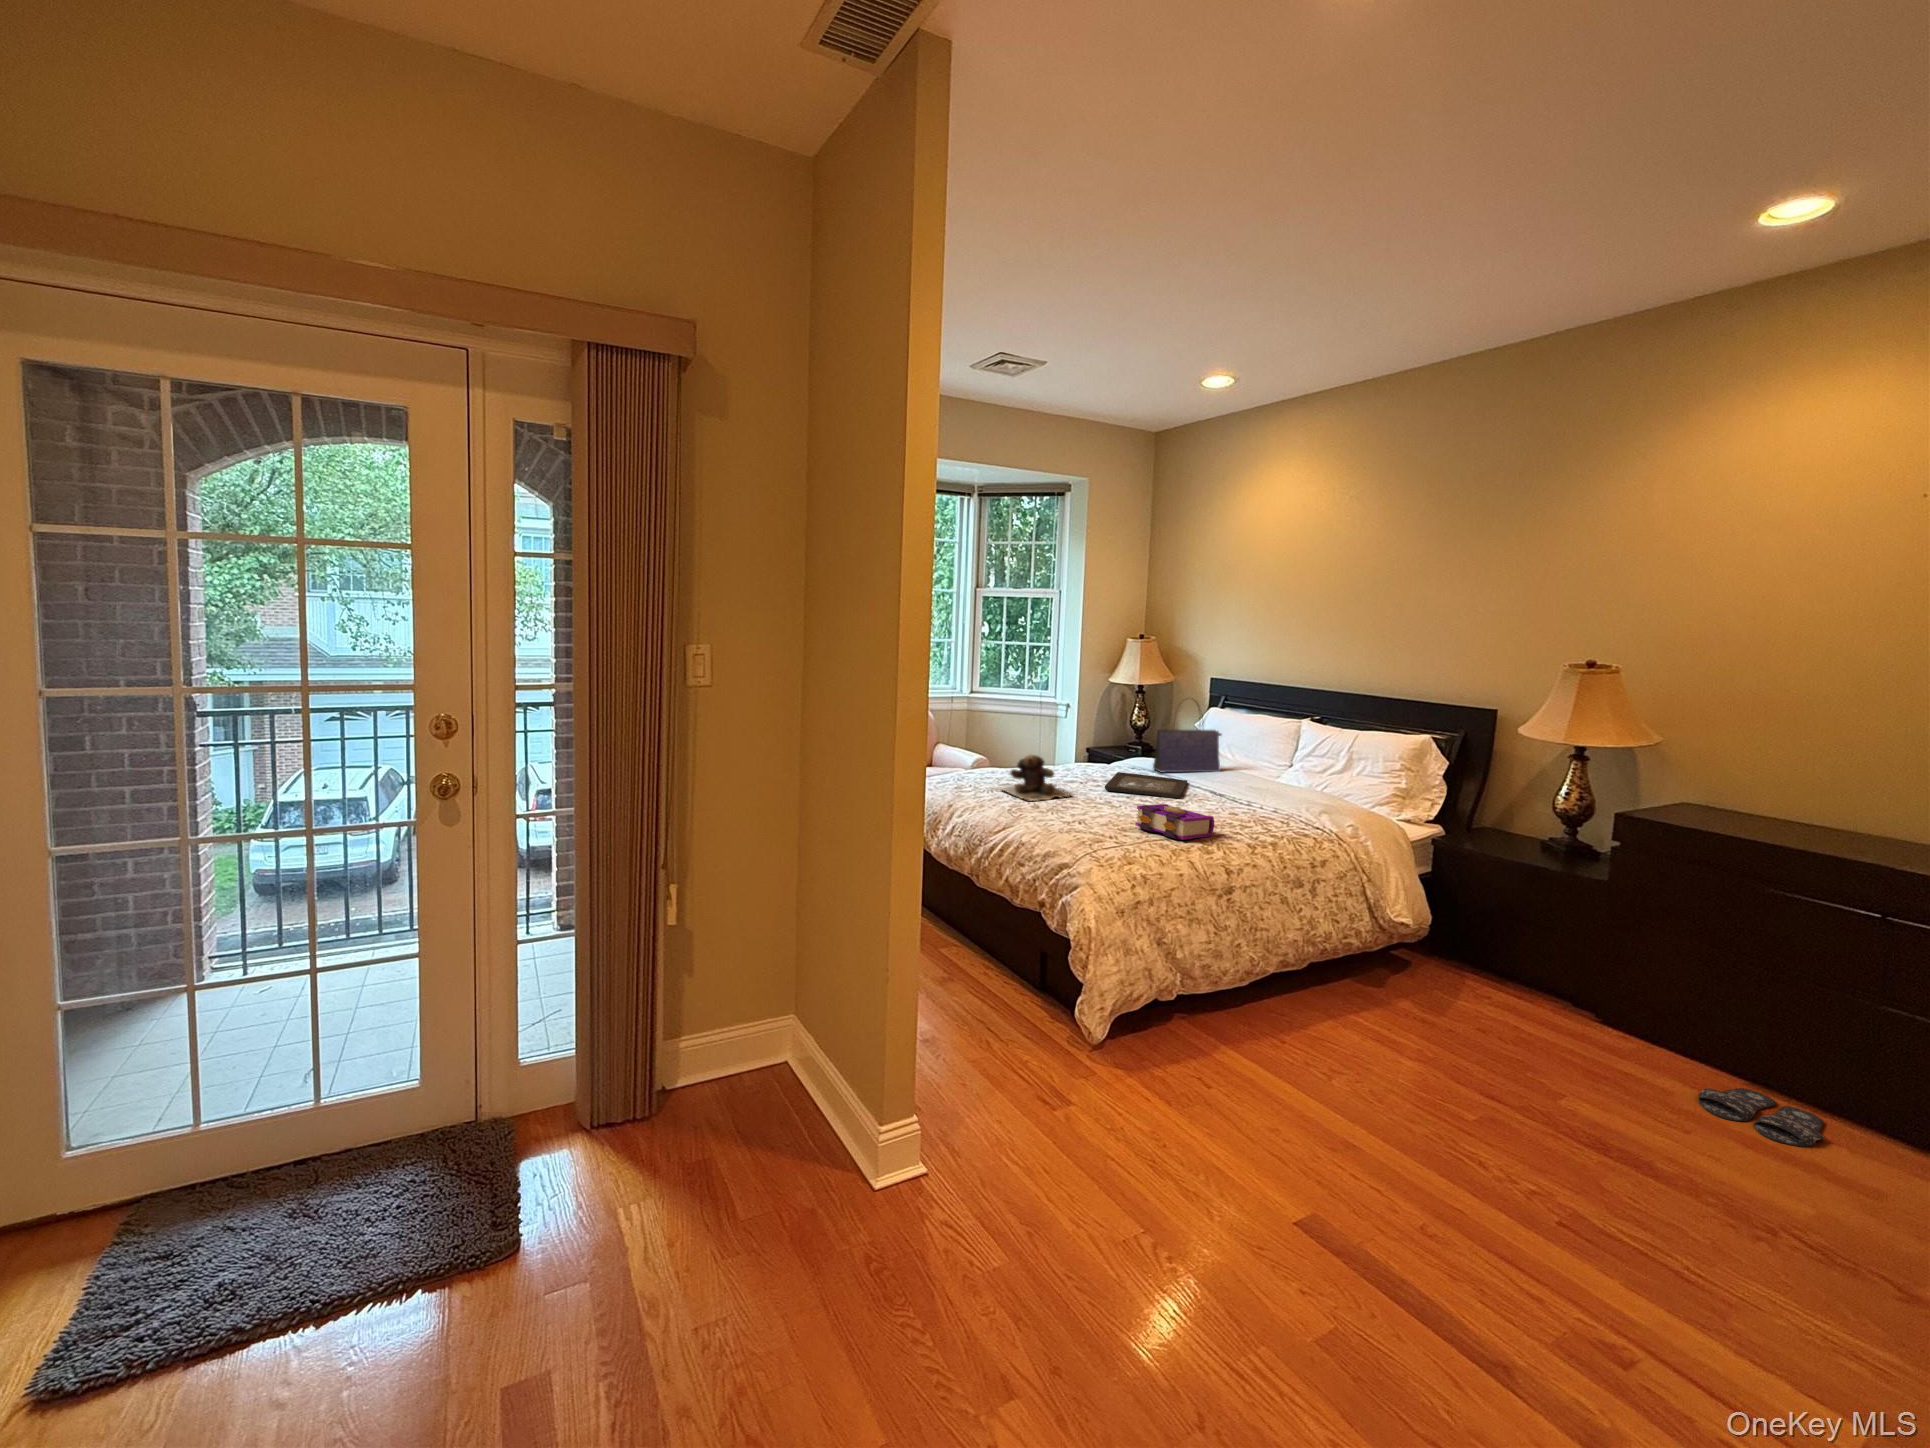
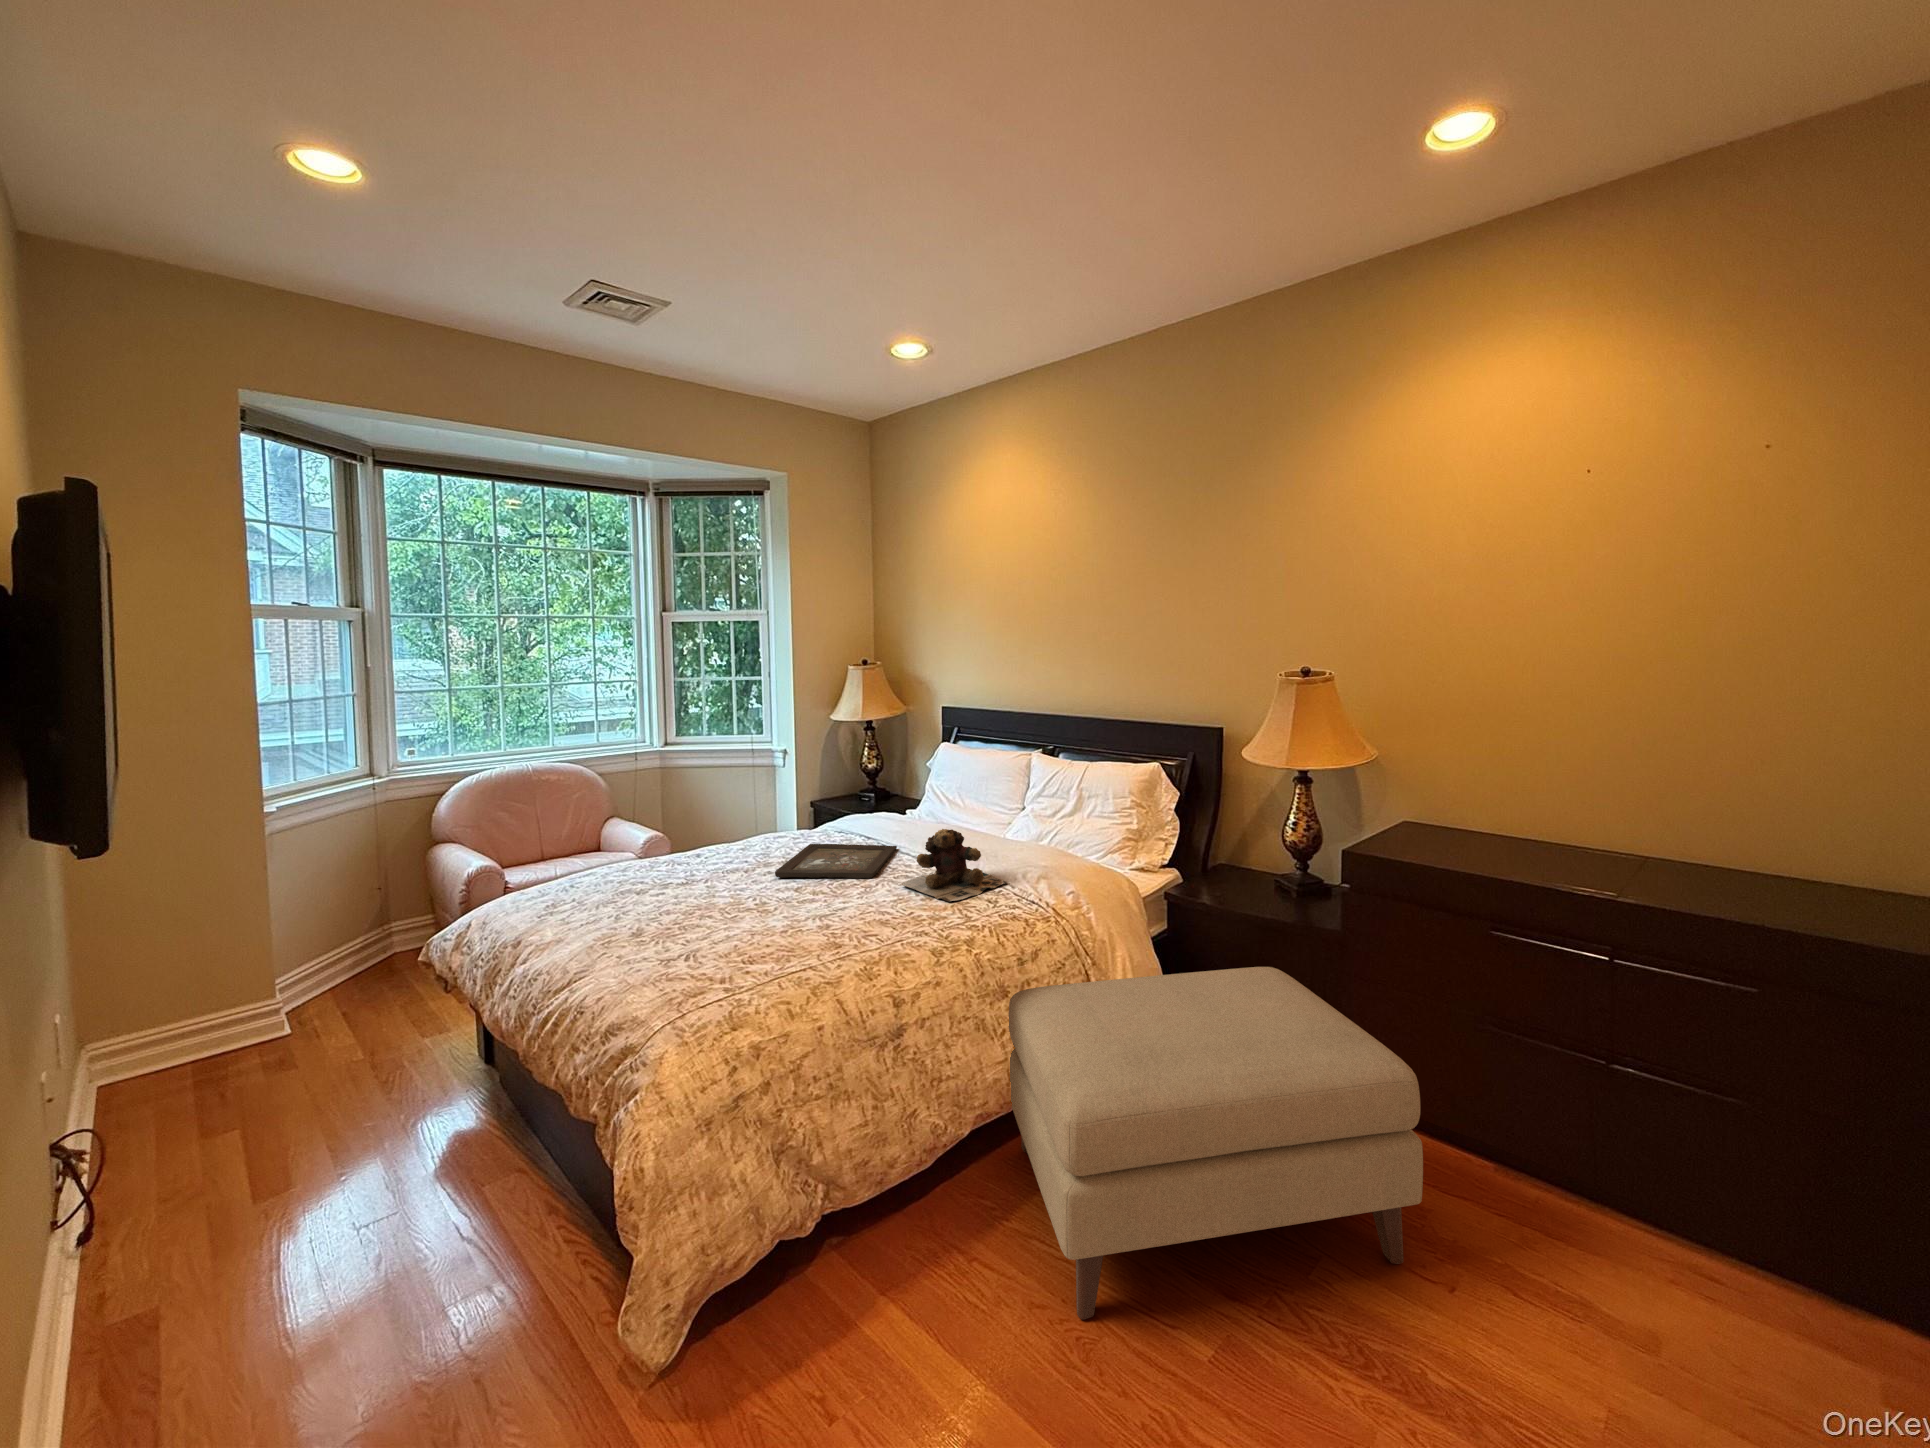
tote bag: present [1153,703,1221,772] -> none [864,737,947,836]
teddy bear: present [1001,755,1070,801] -> present [900,829,1007,901]
book: present [1135,804,1214,840] -> none [773,902,885,964]
ottoman: none [1297,883,1670,1115] -> present [1008,967,1423,1319]
slippers: present [1699,1088,1826,1147] -> none [1452,1169,1578,1260]

